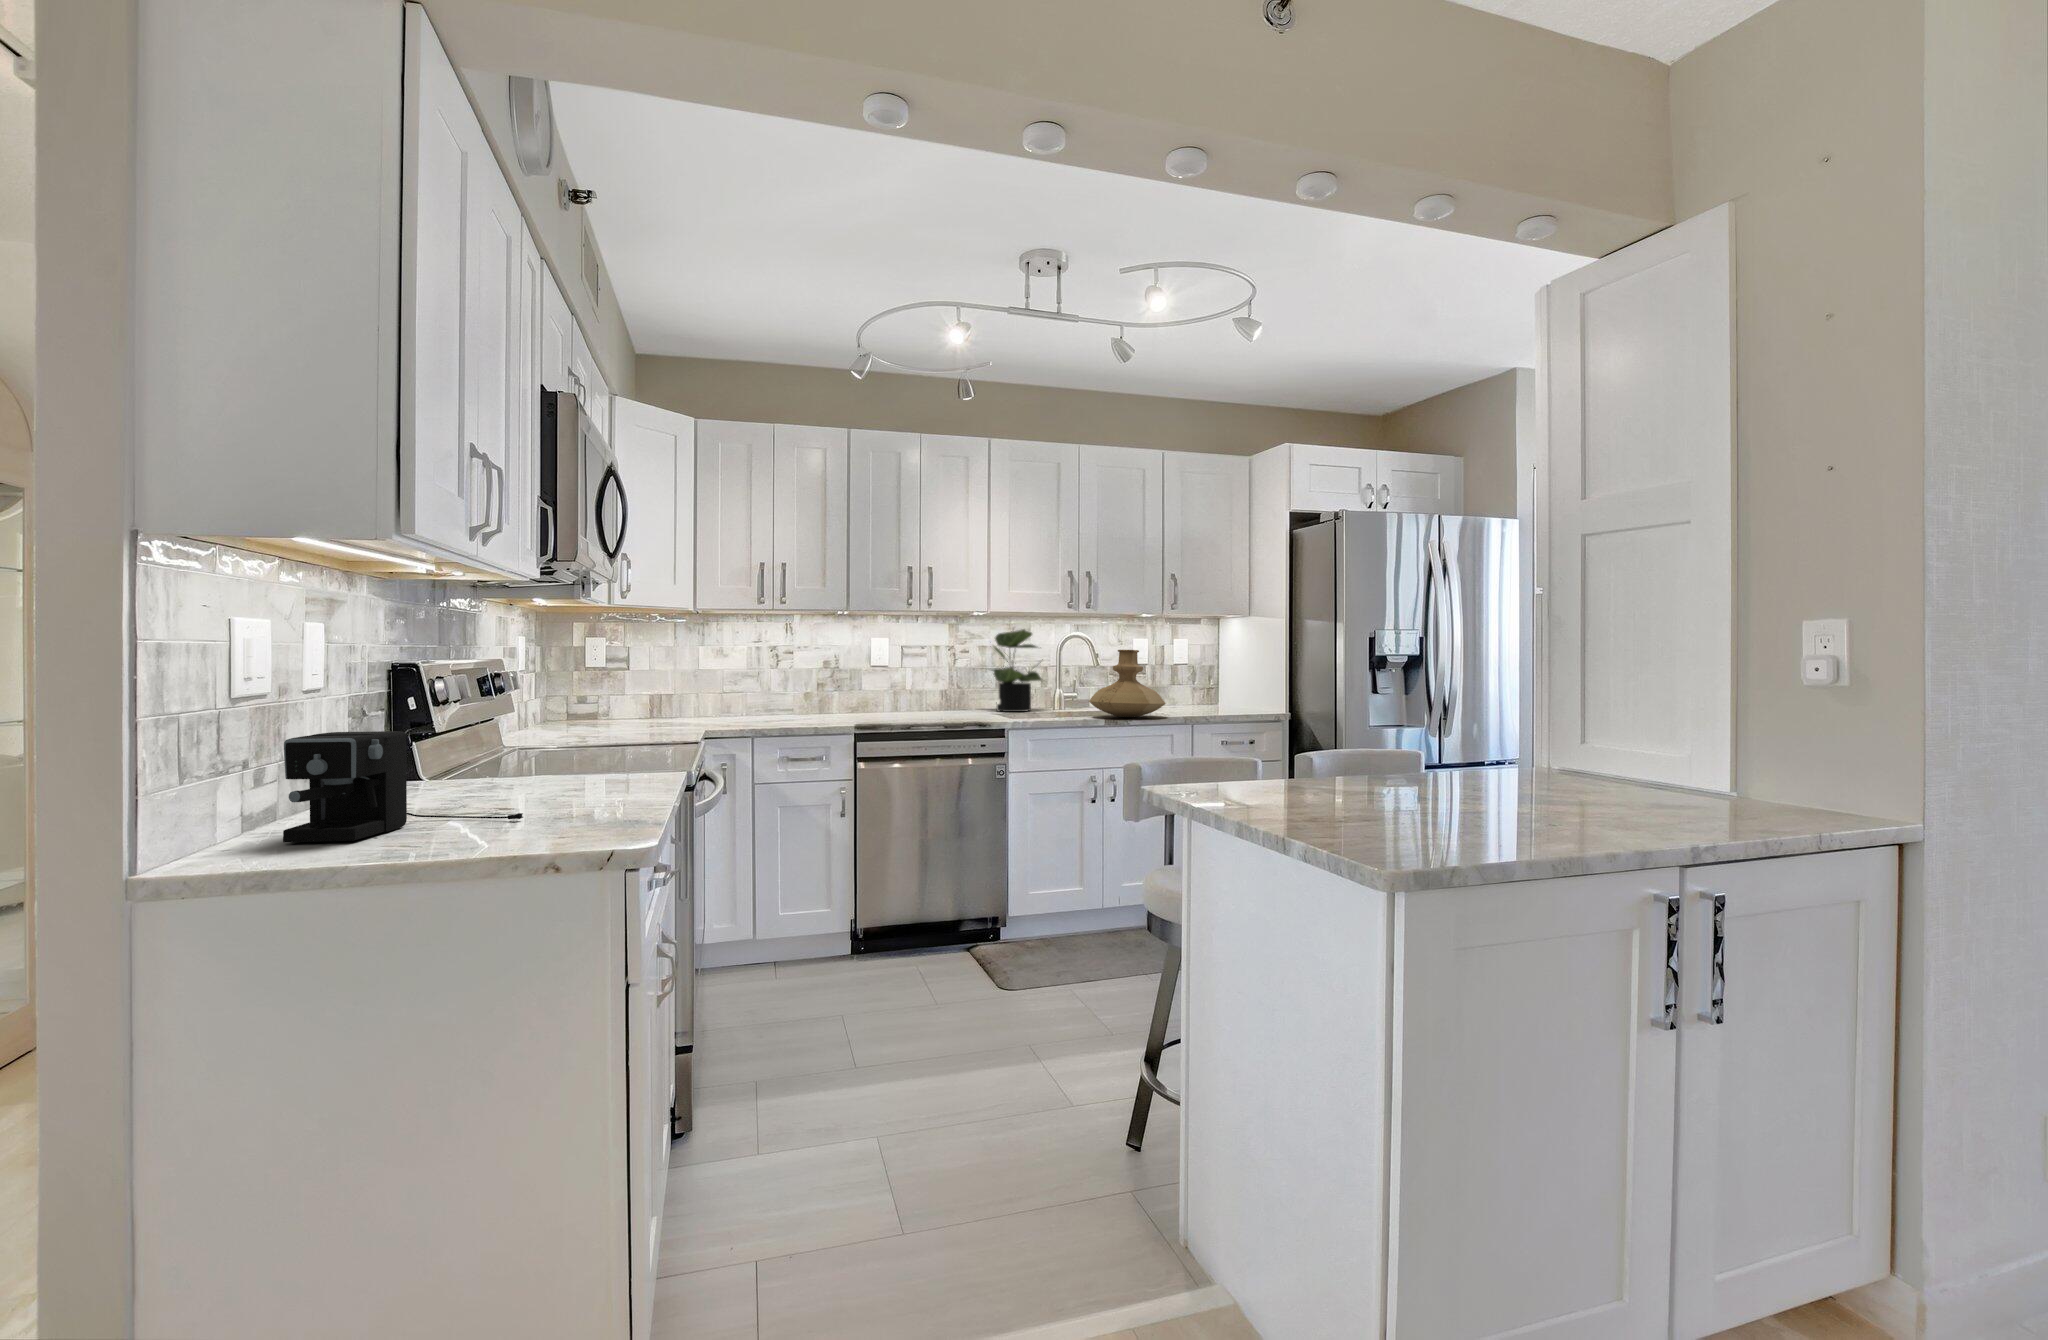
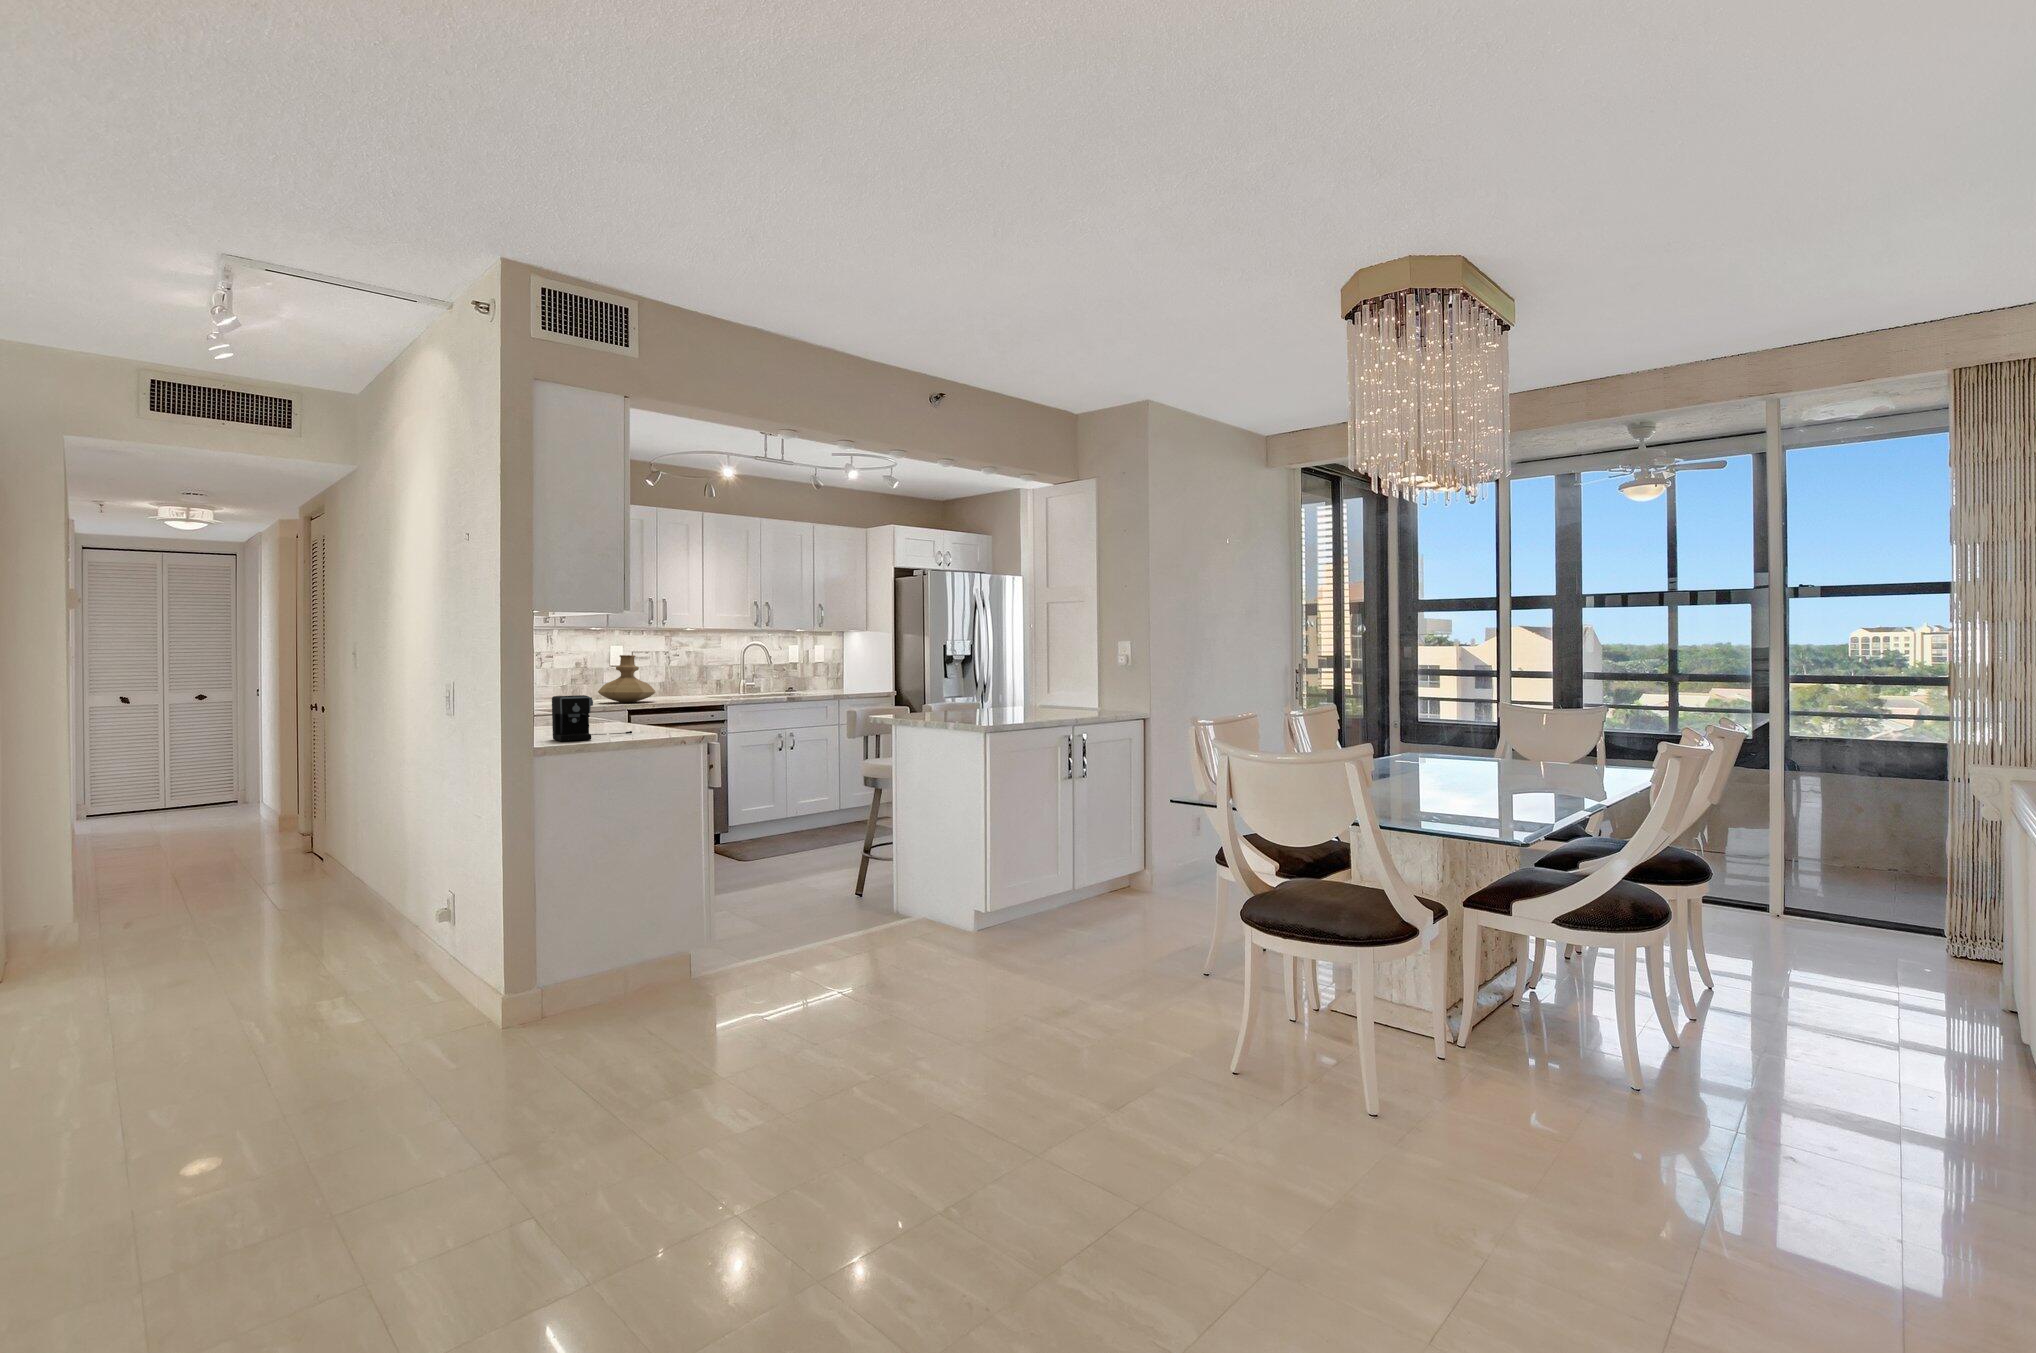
potted plant: present [990,629,1041,712] -> none [679,640,731,697]
vase: present [1089,650,1165,717] -> present [598,655,655,703]

